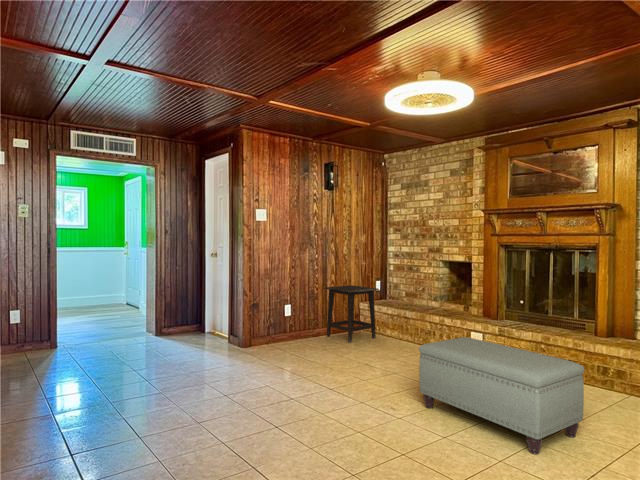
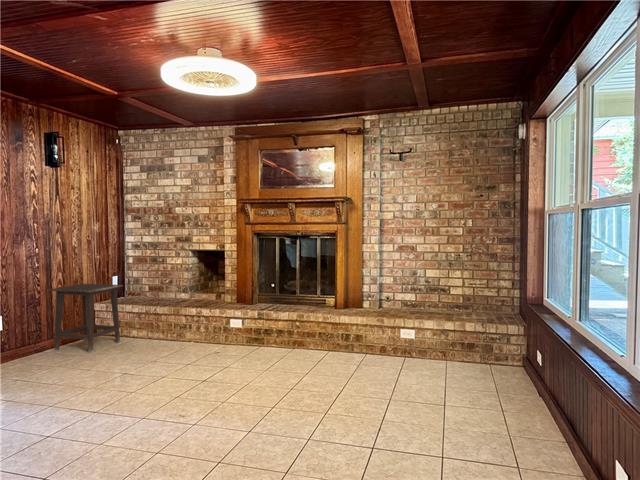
ottoman: present [419,337,584,454] -> none [209,325,354,419]

